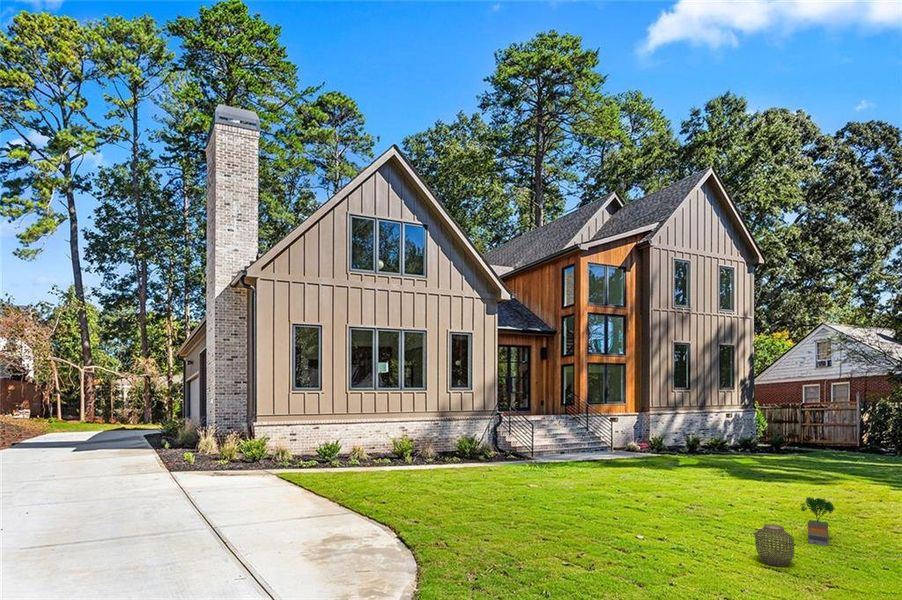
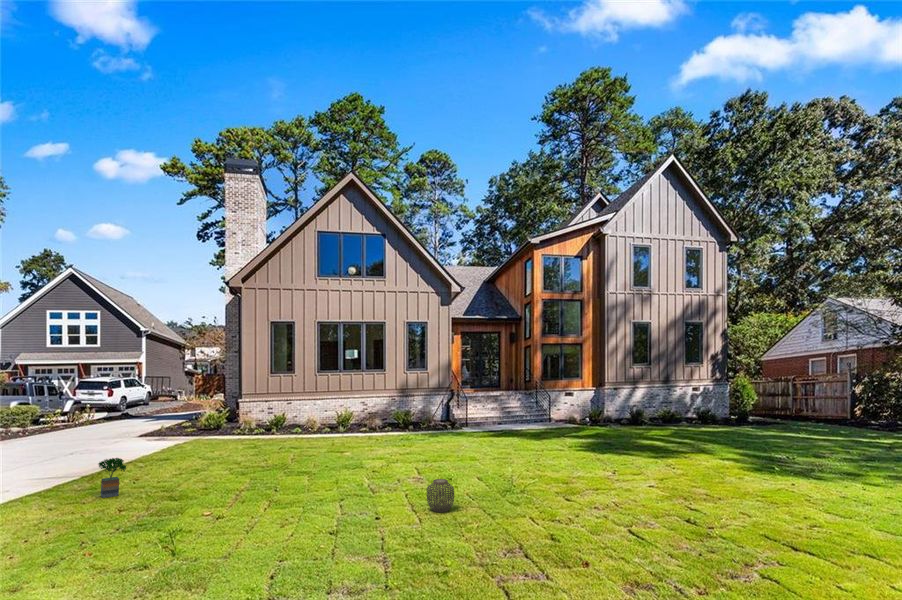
potted tree: present [801,497,835,546] -> present [99,458,126,498]

